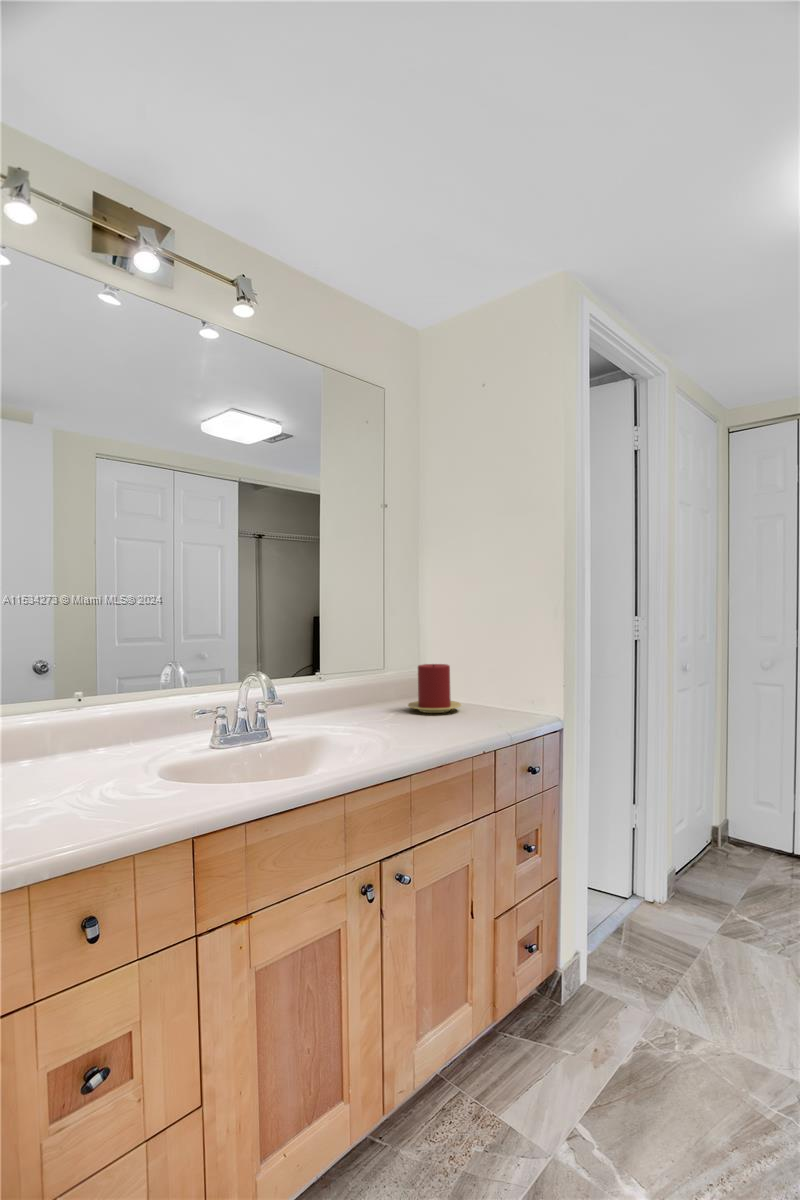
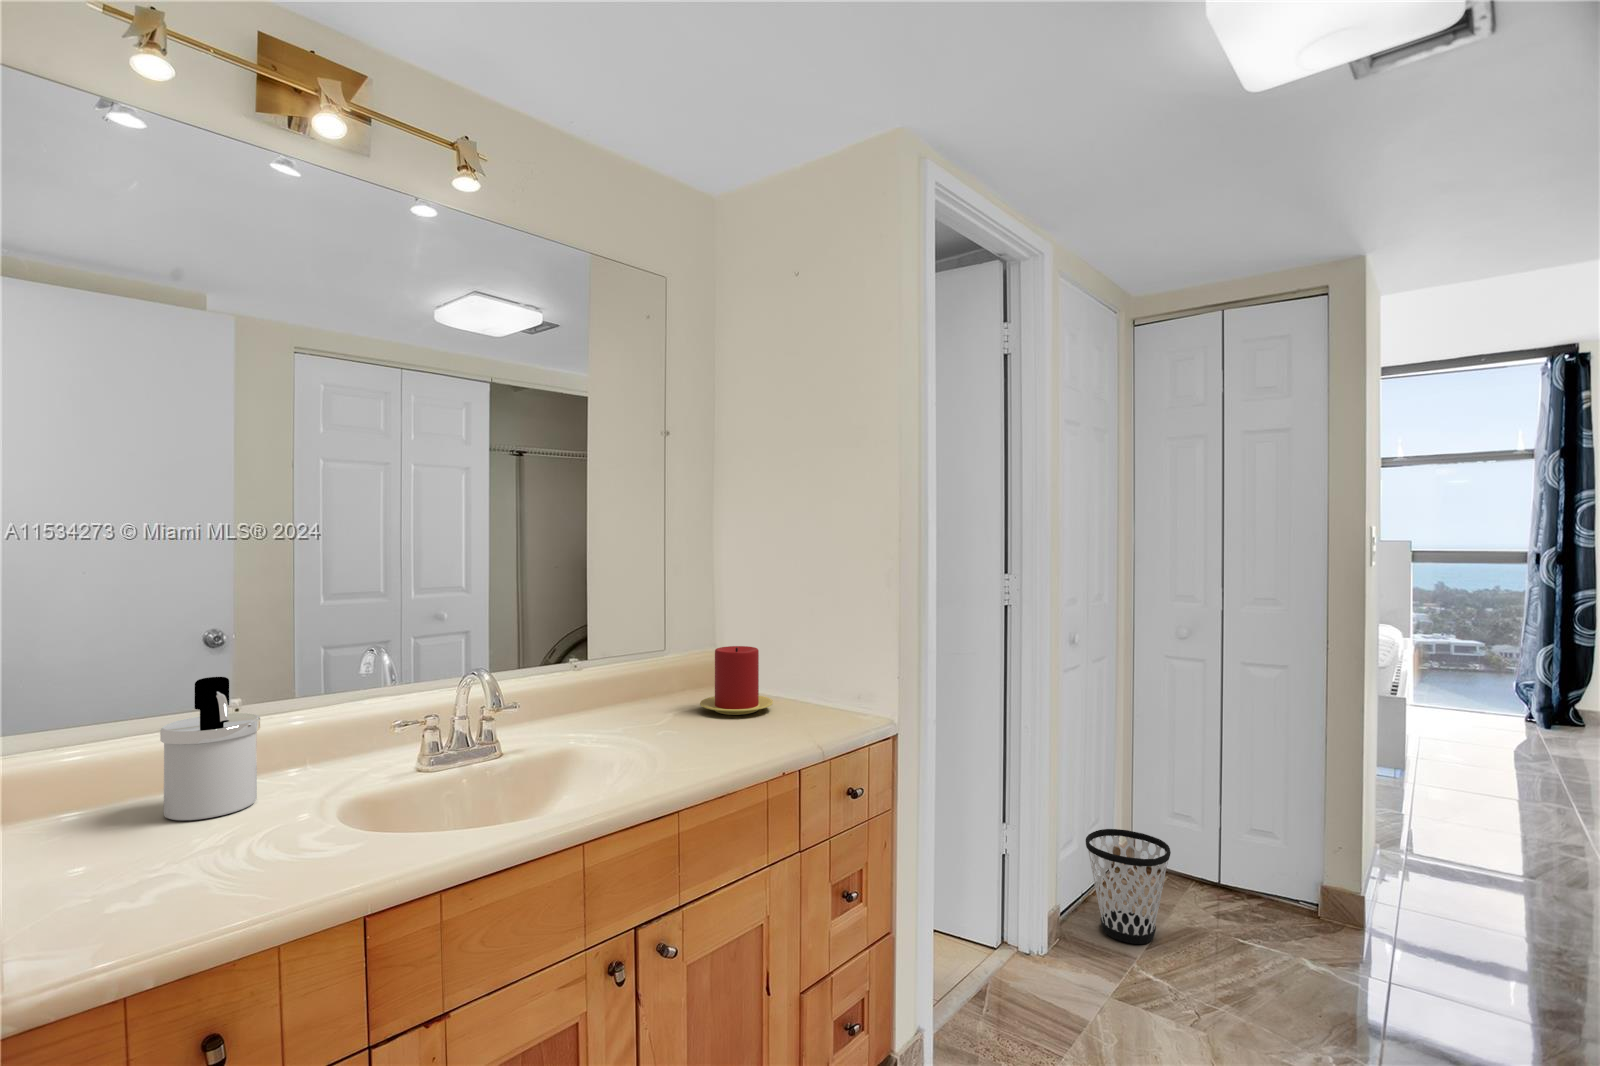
soap dispenser: none [44,672,110,773] -> present [160,677,260,820]
wastebasket: none [693,809,763,898] -> present [1086,829,1171,944]

